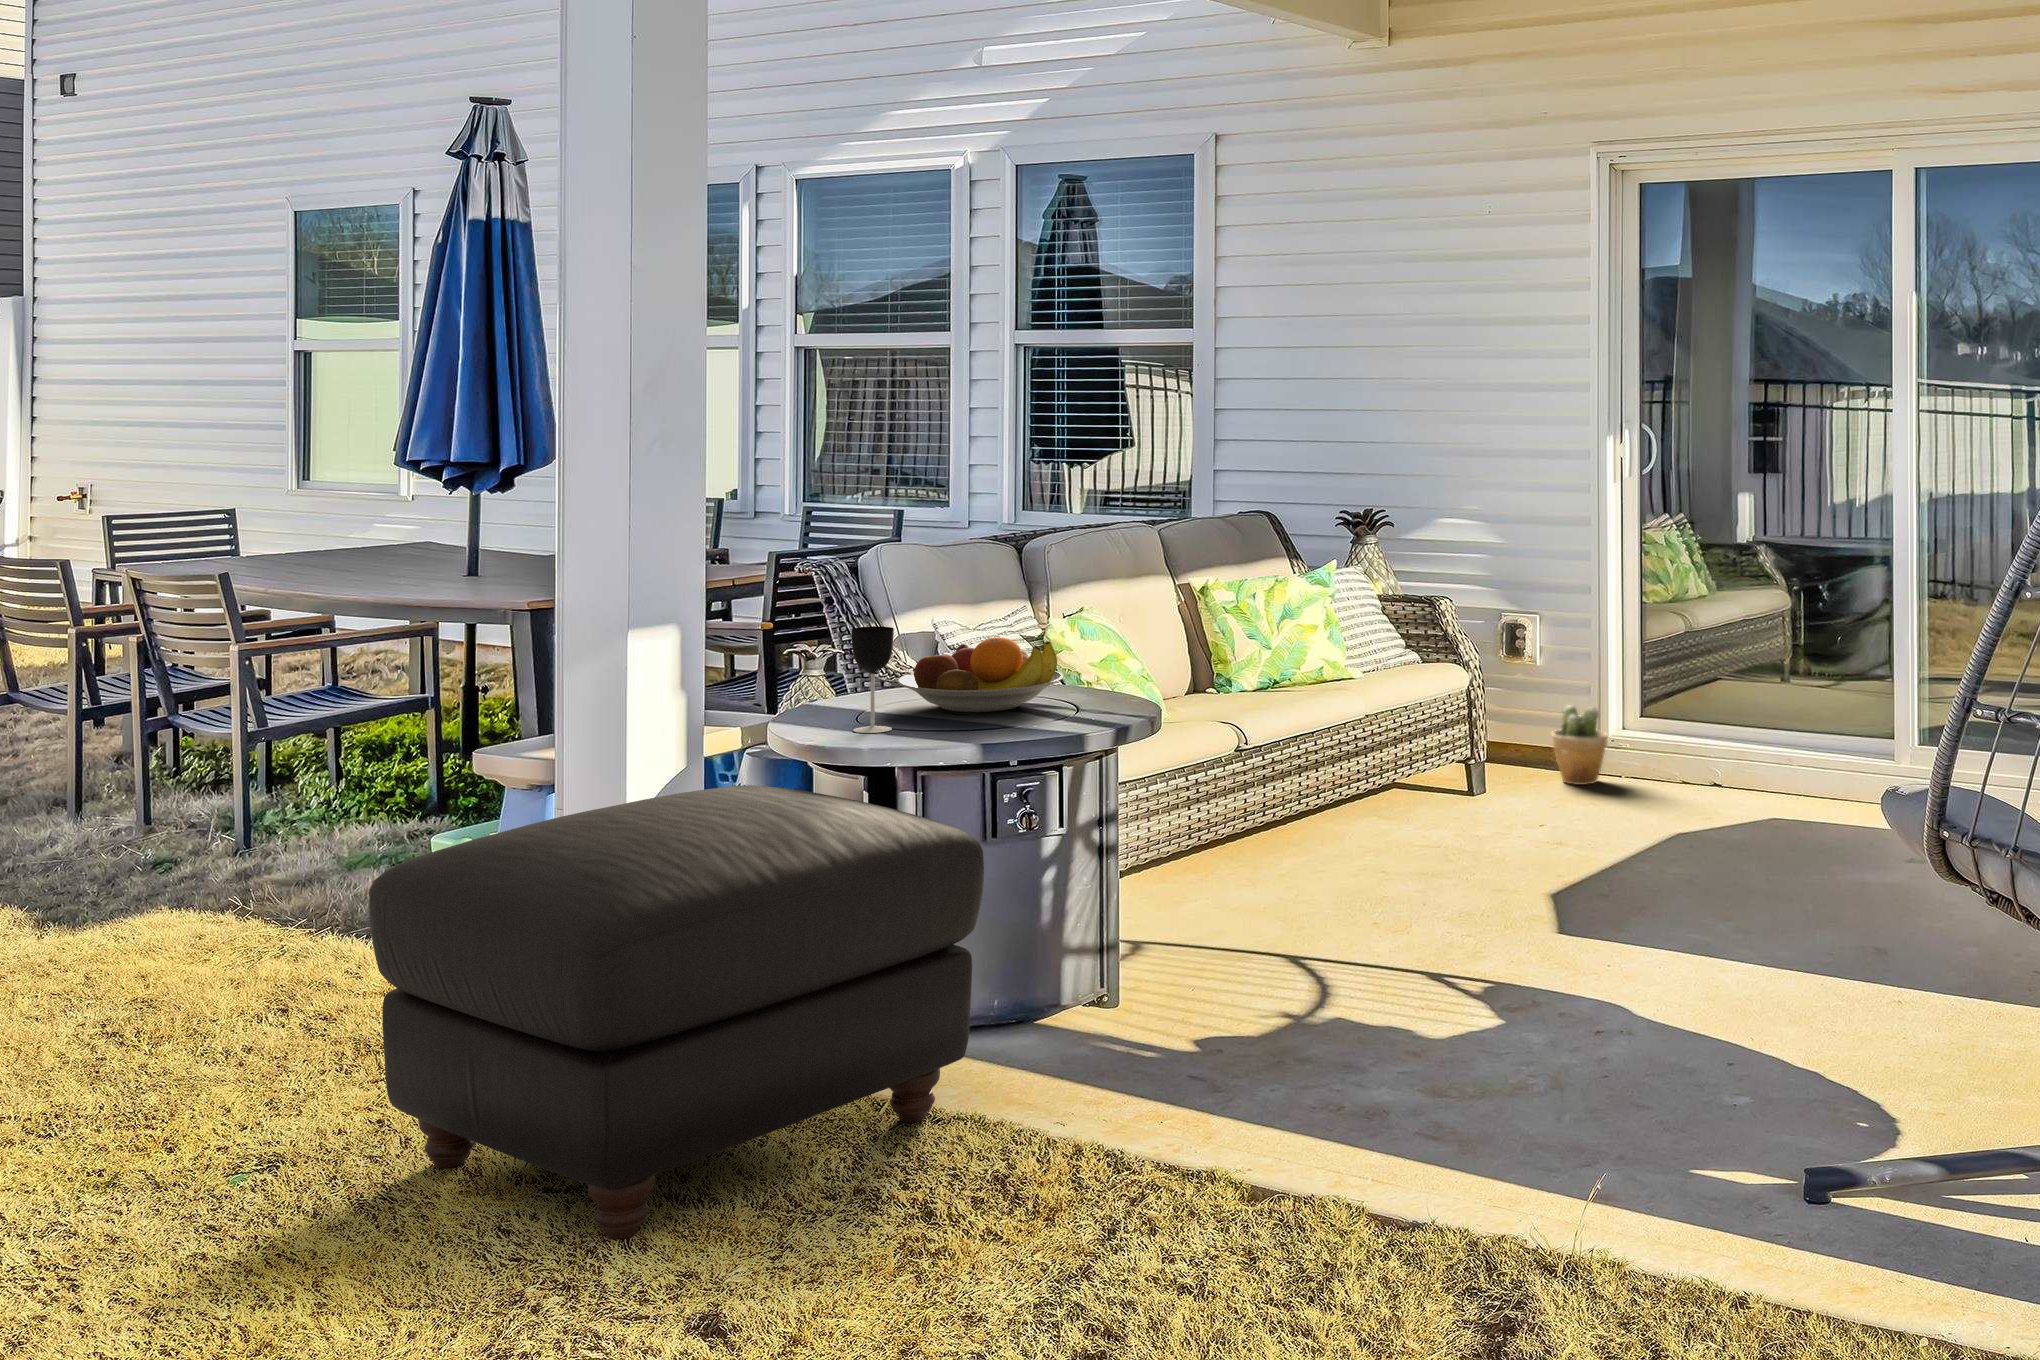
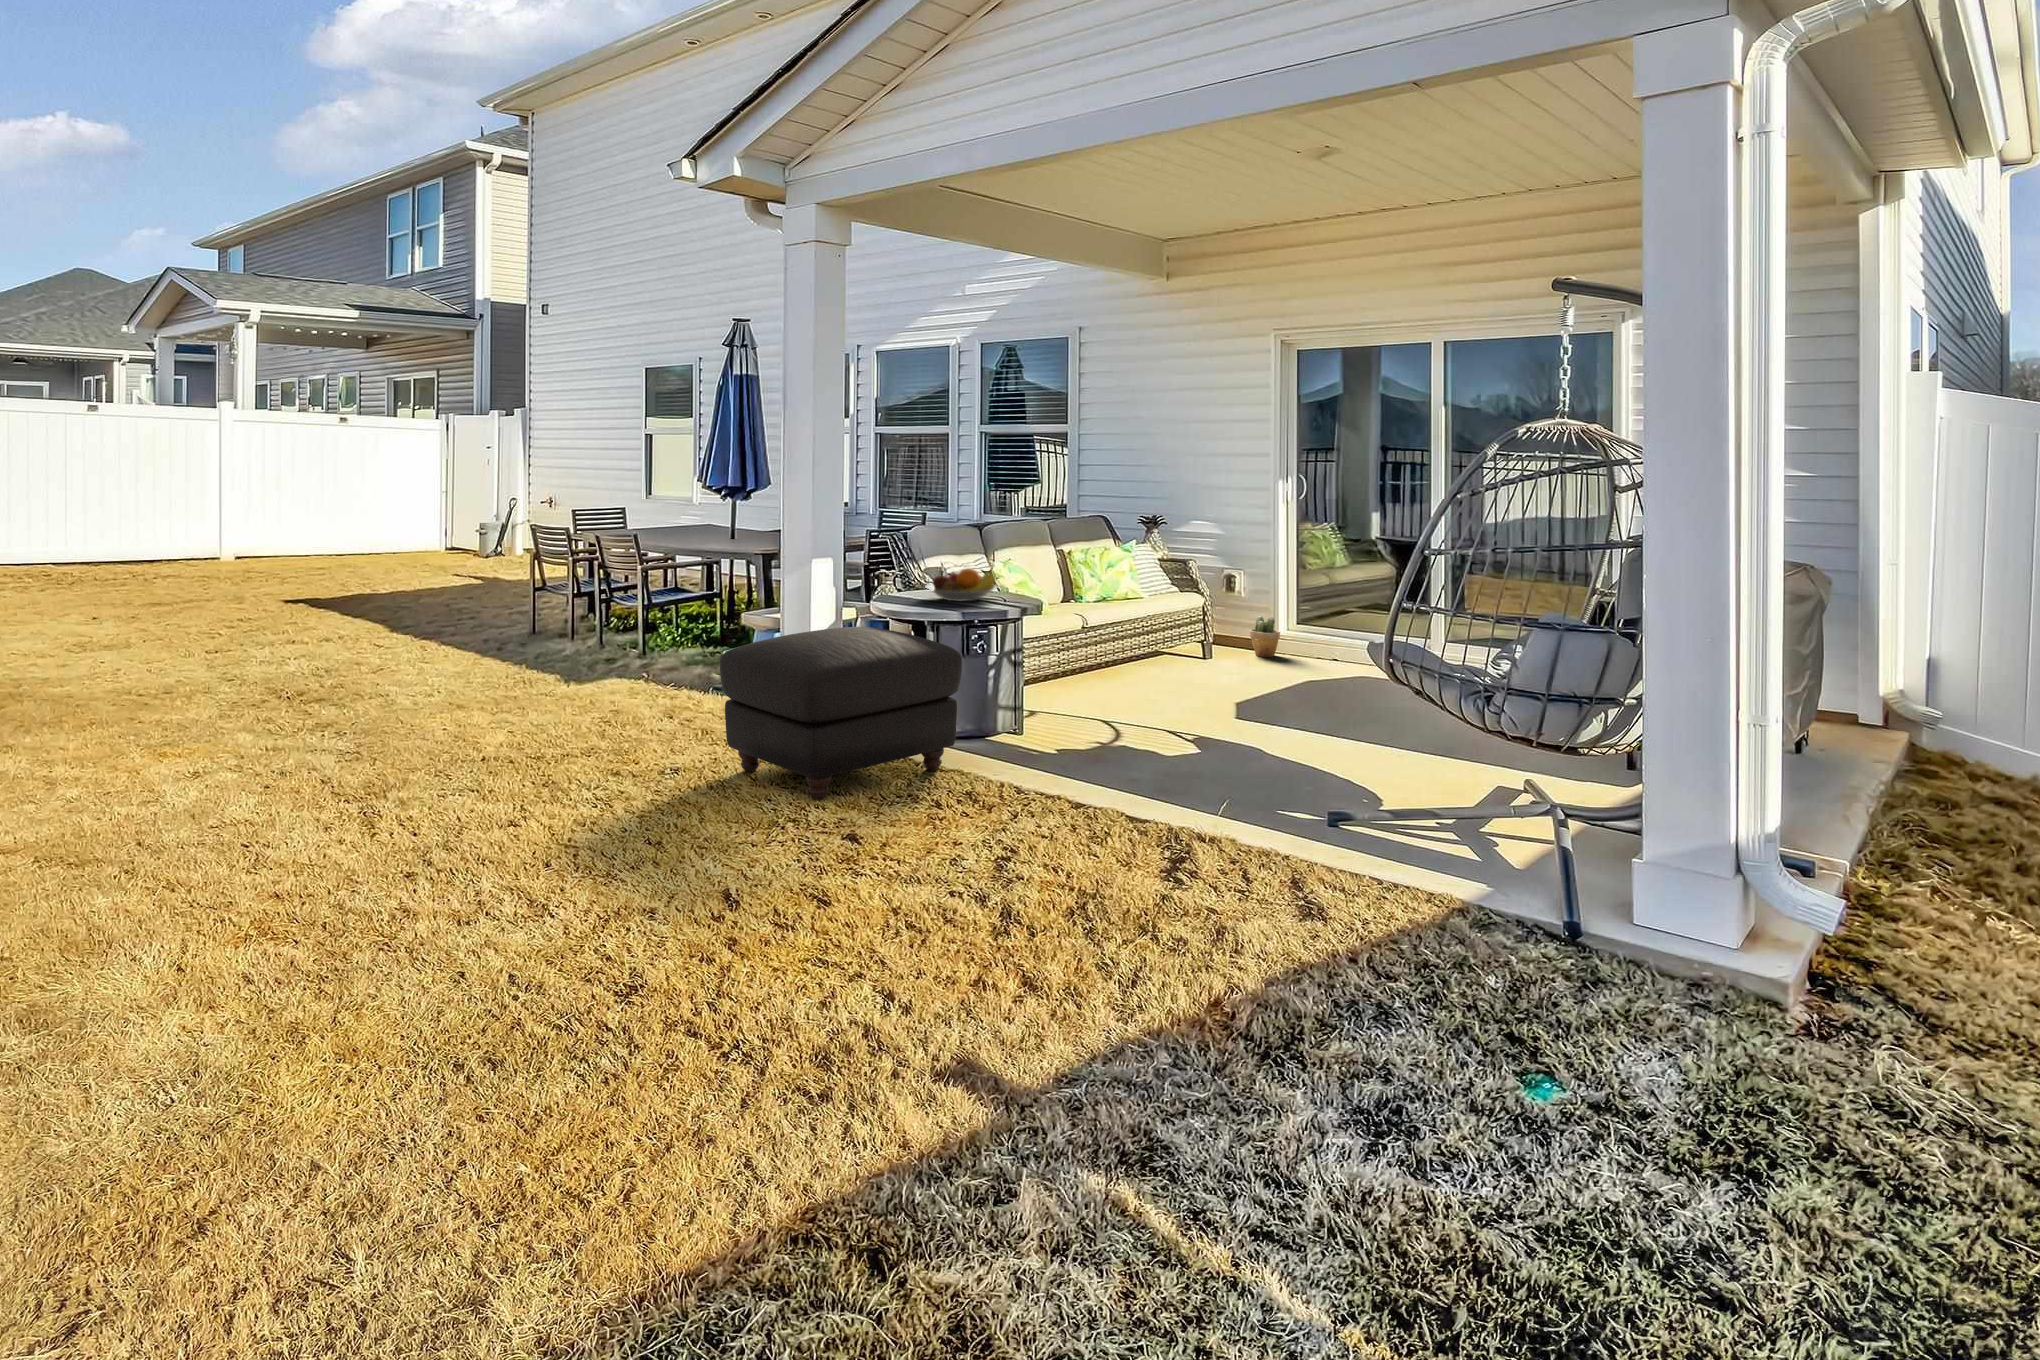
wine glass: present [851,626,894,733] -> none [905,561,923,607]

